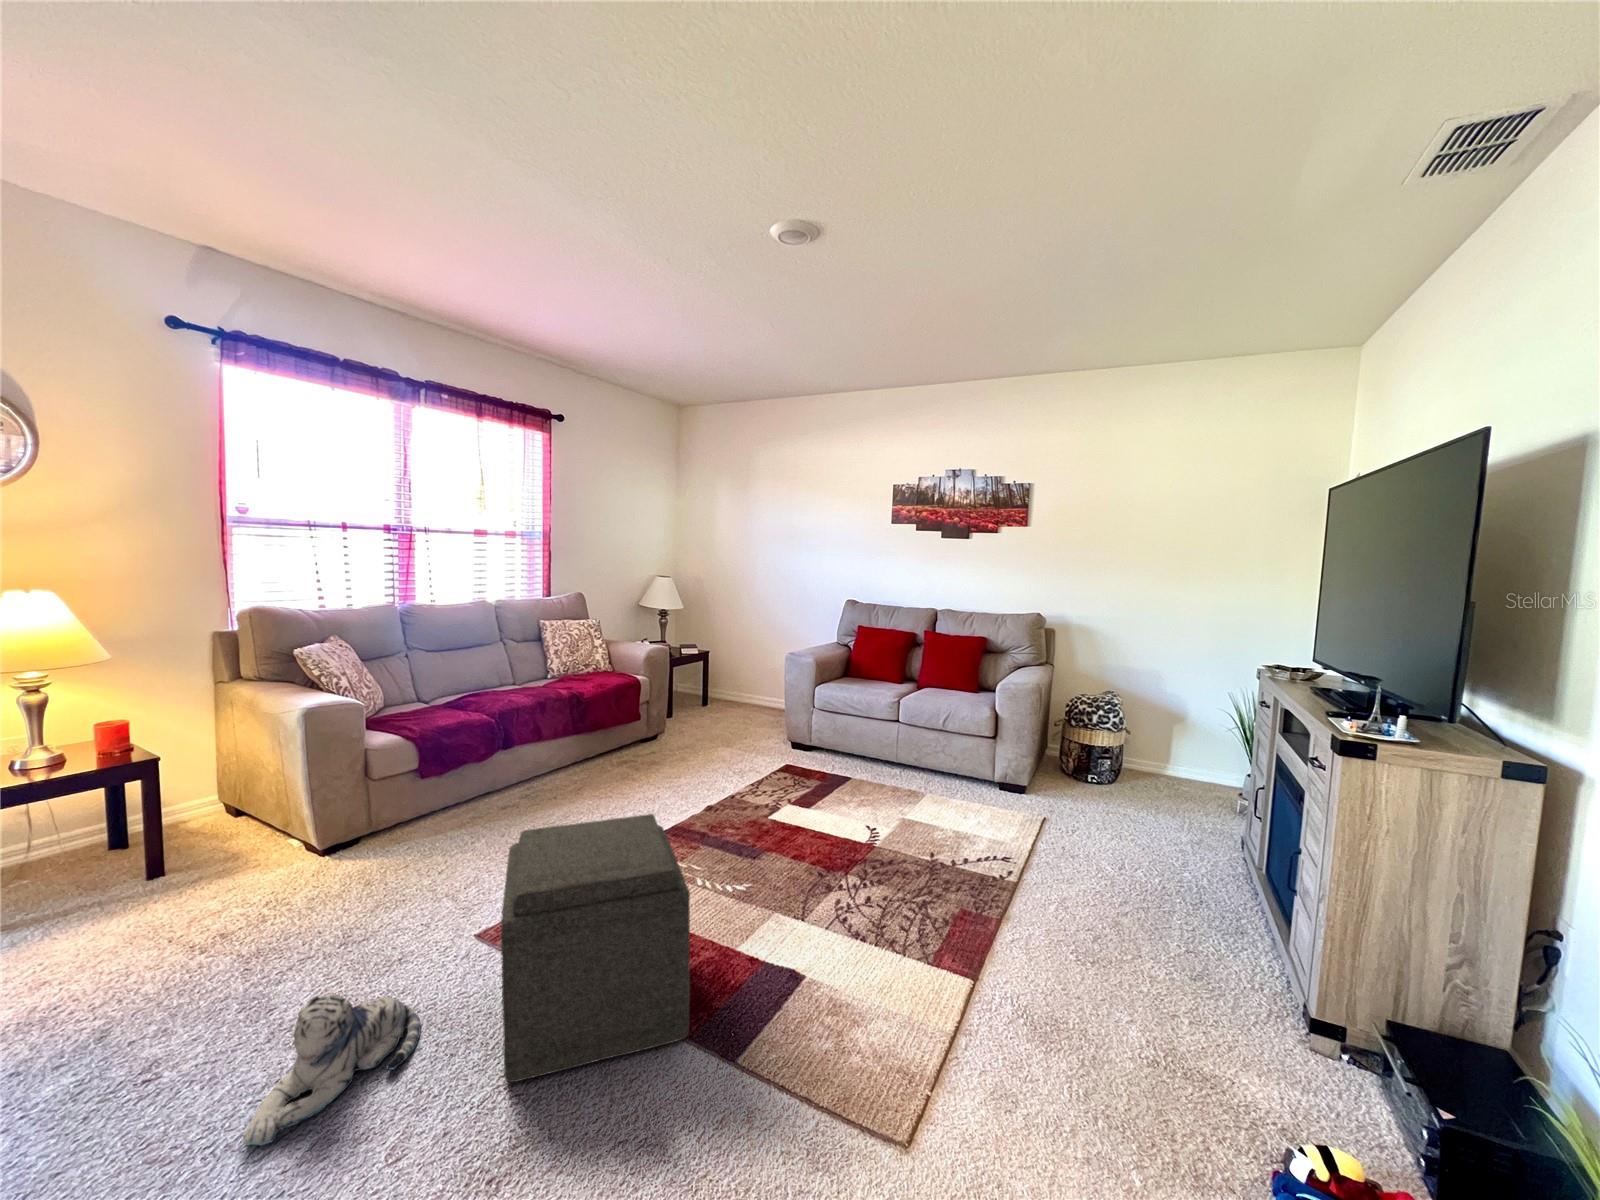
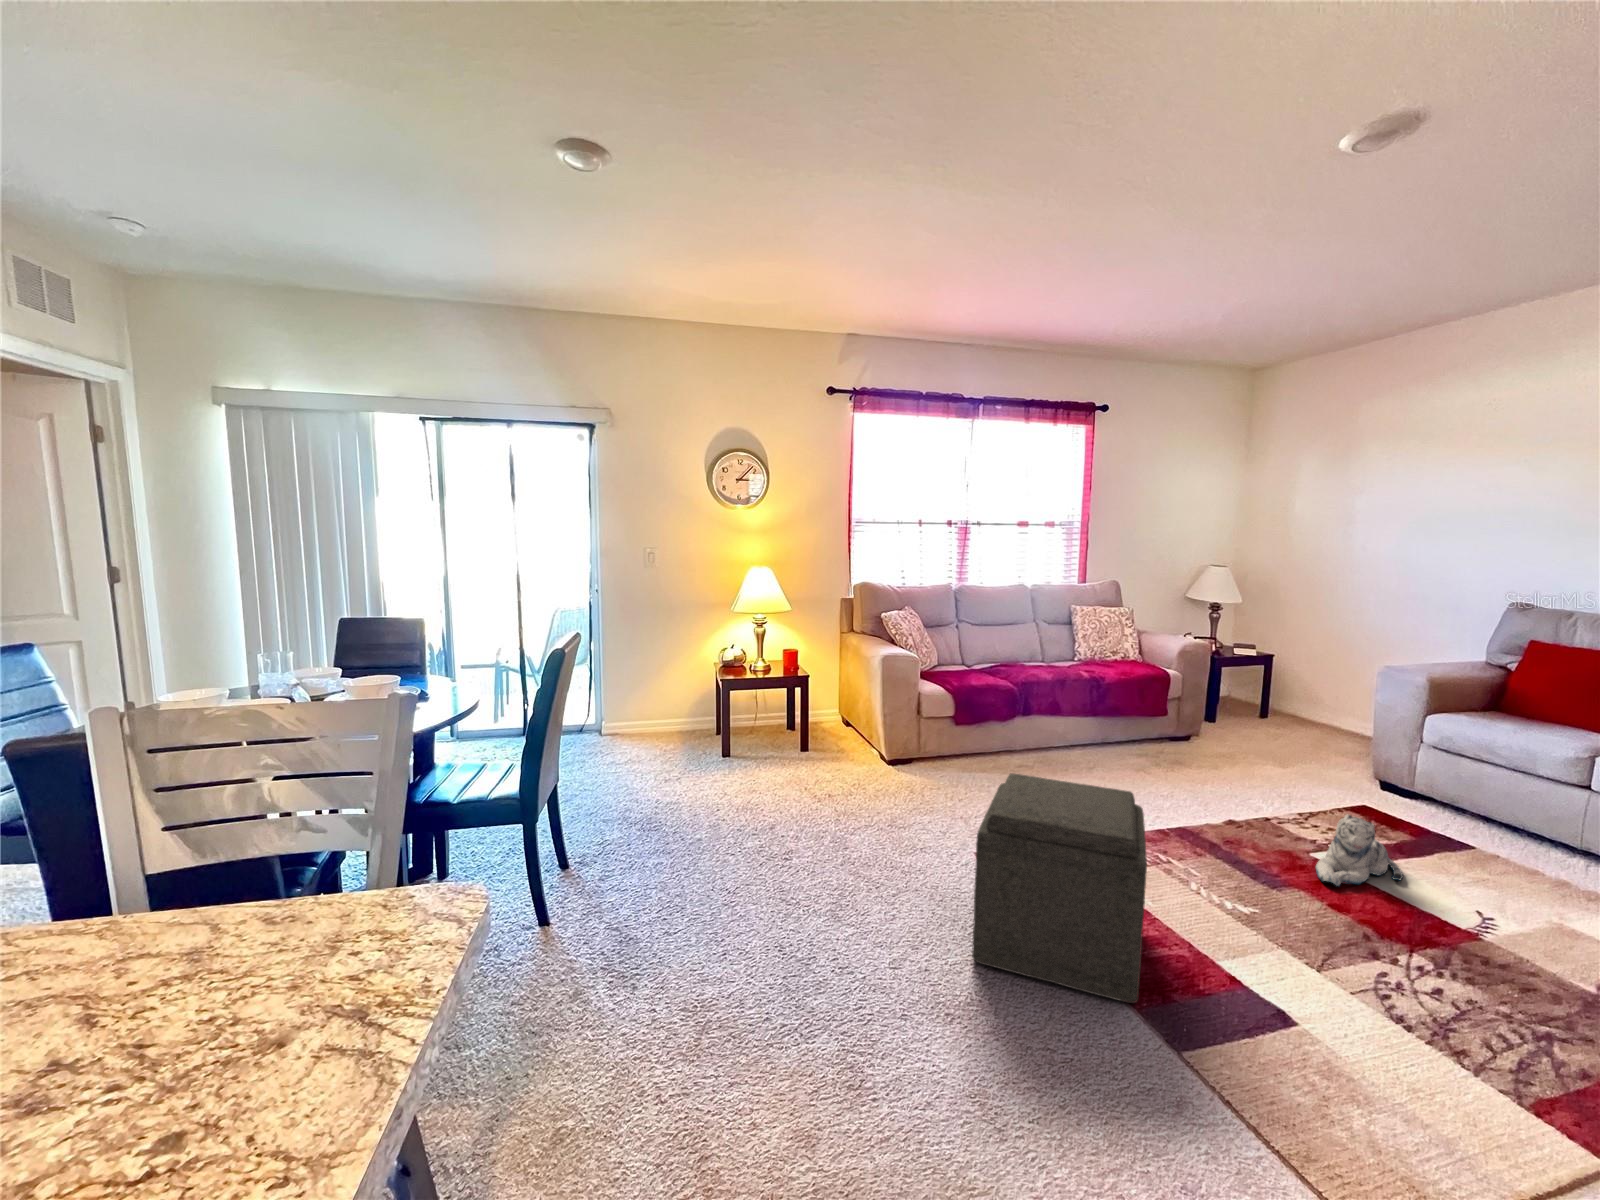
plush toy: present [243,993,421,1146] -> present [1316,815,1403,886]

